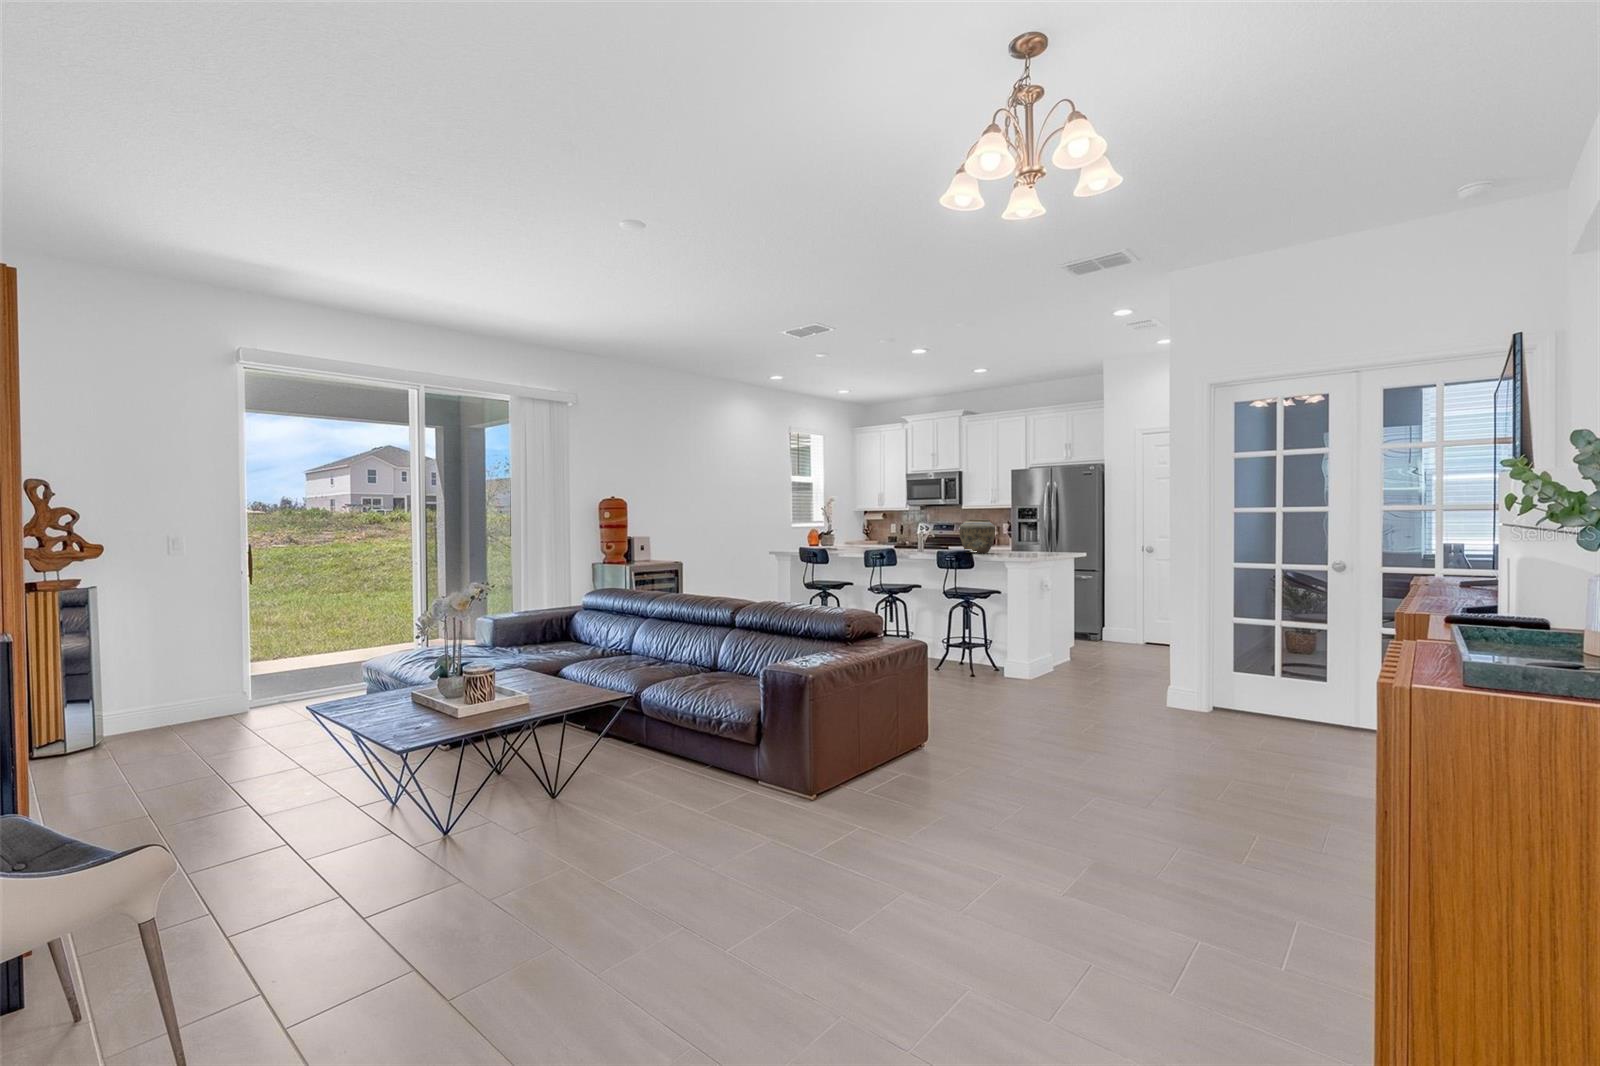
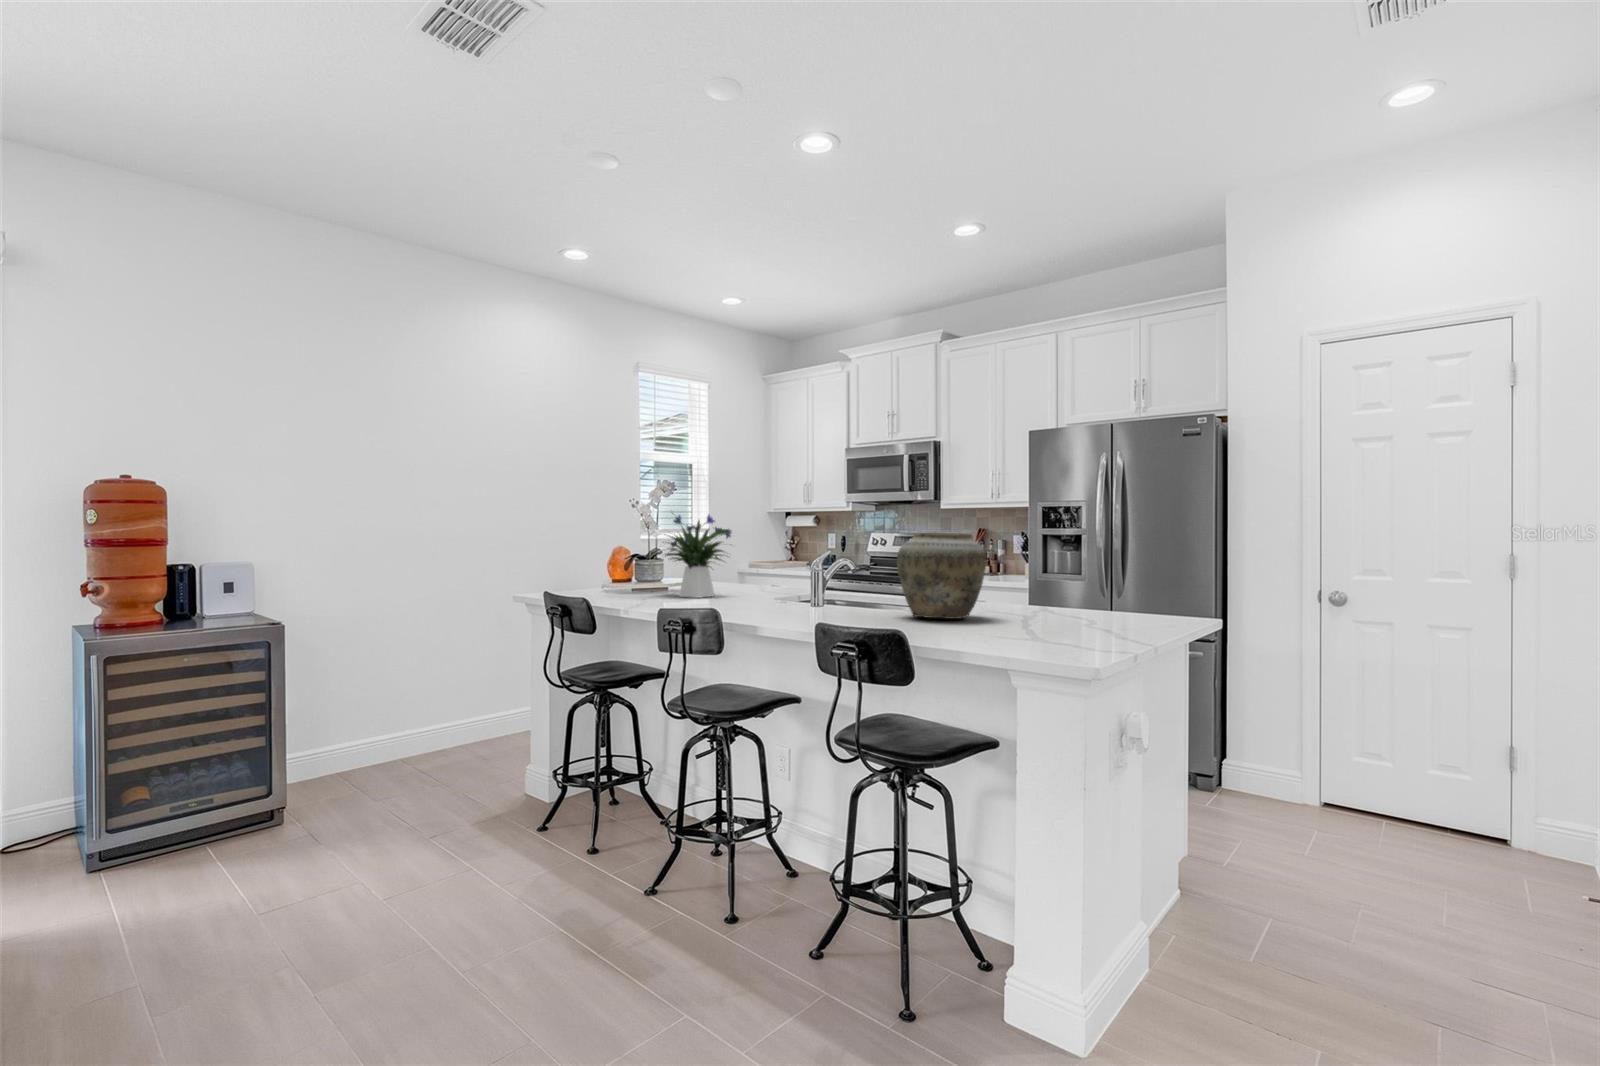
flower arrangement: none [837,510,876,551] -> present [664,513,731,598]

